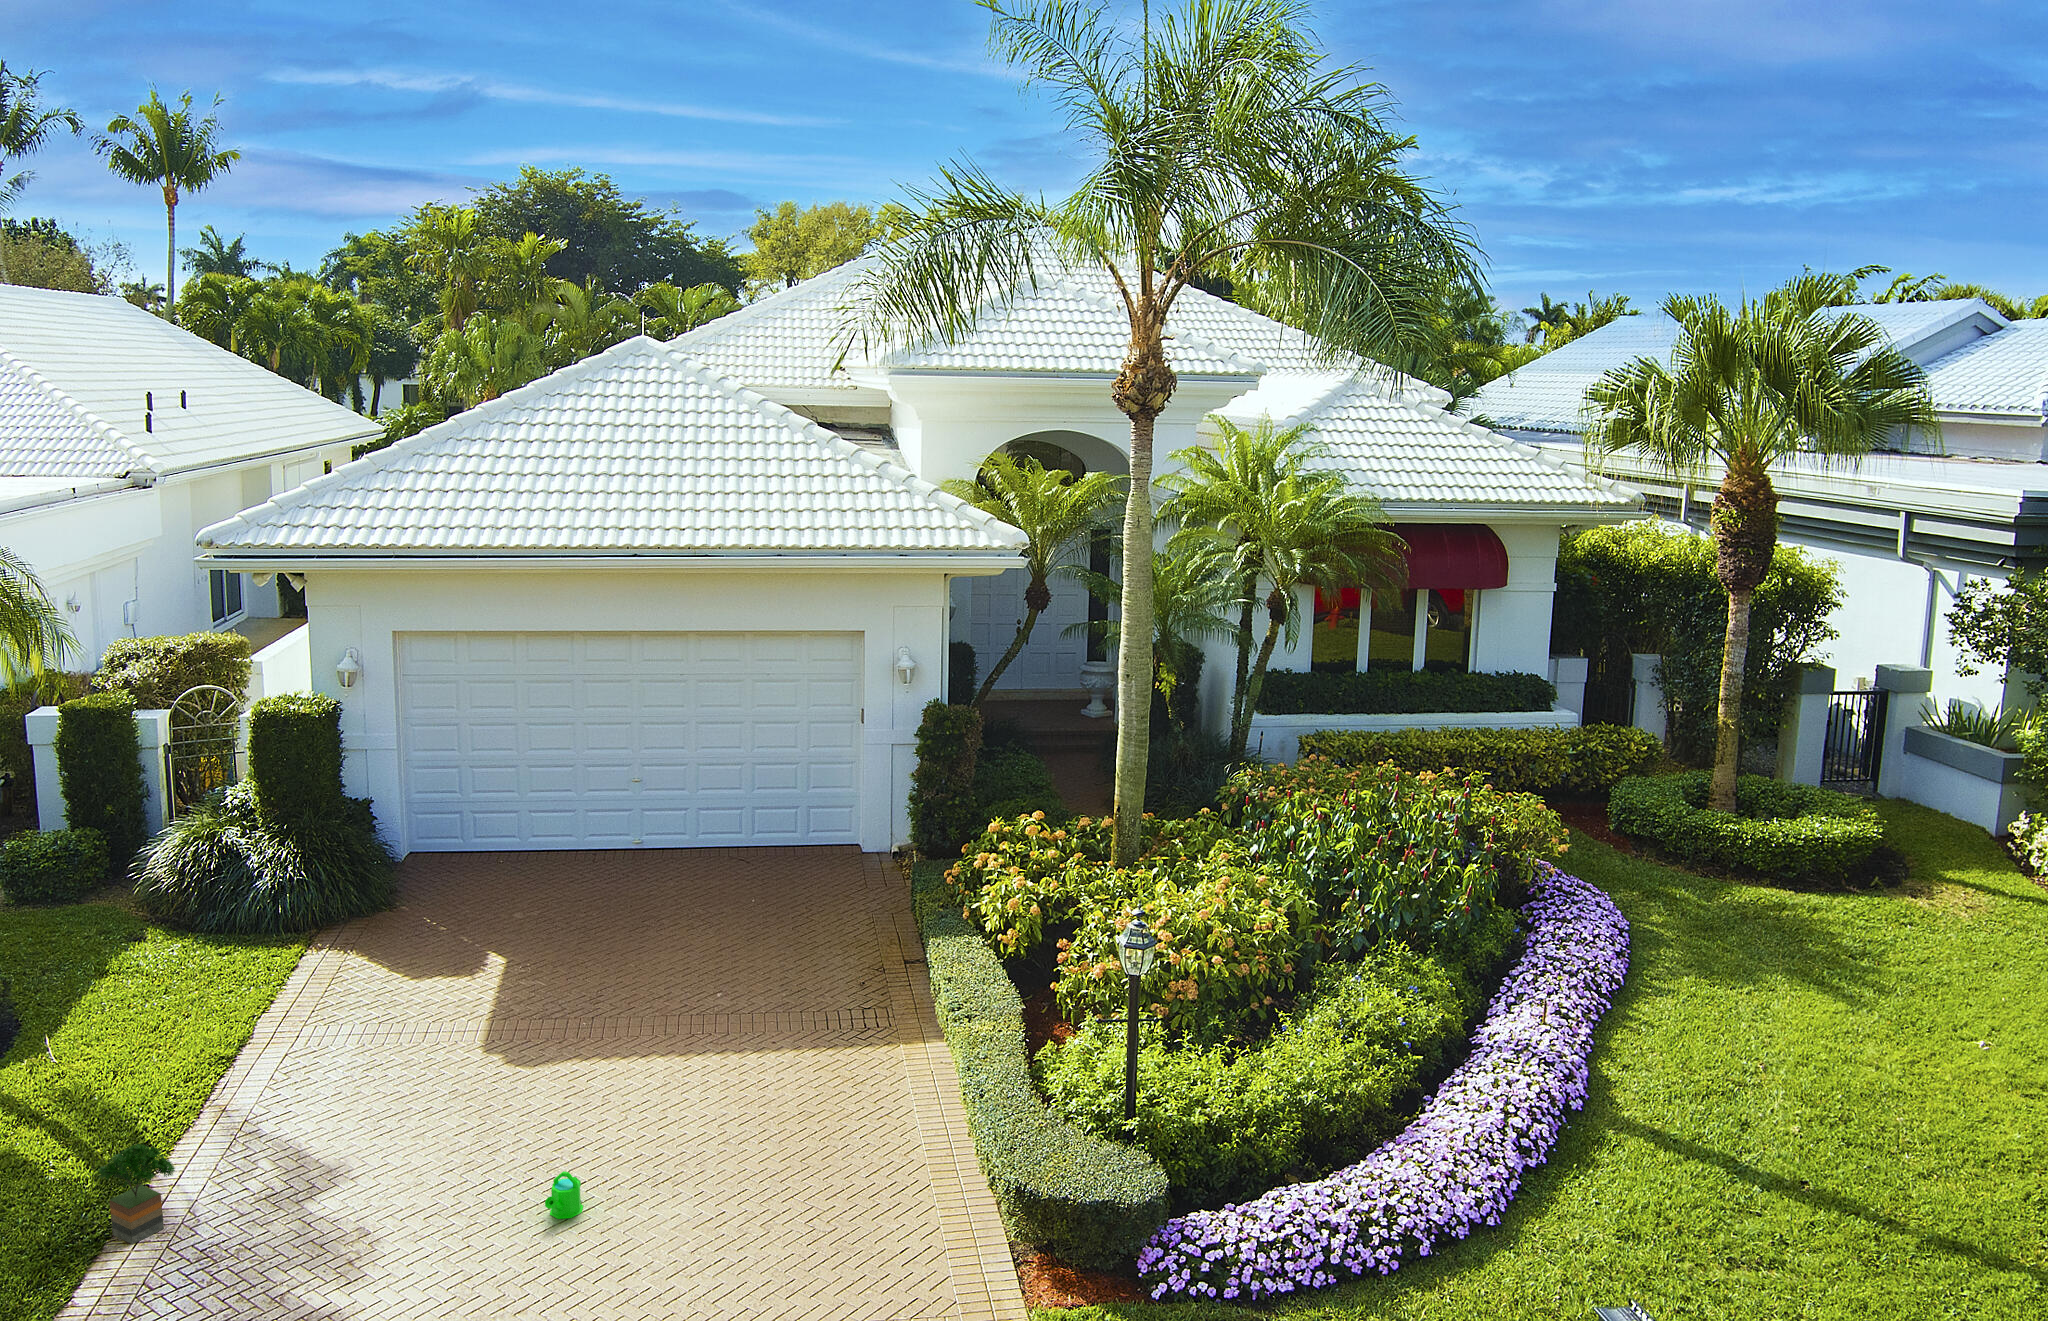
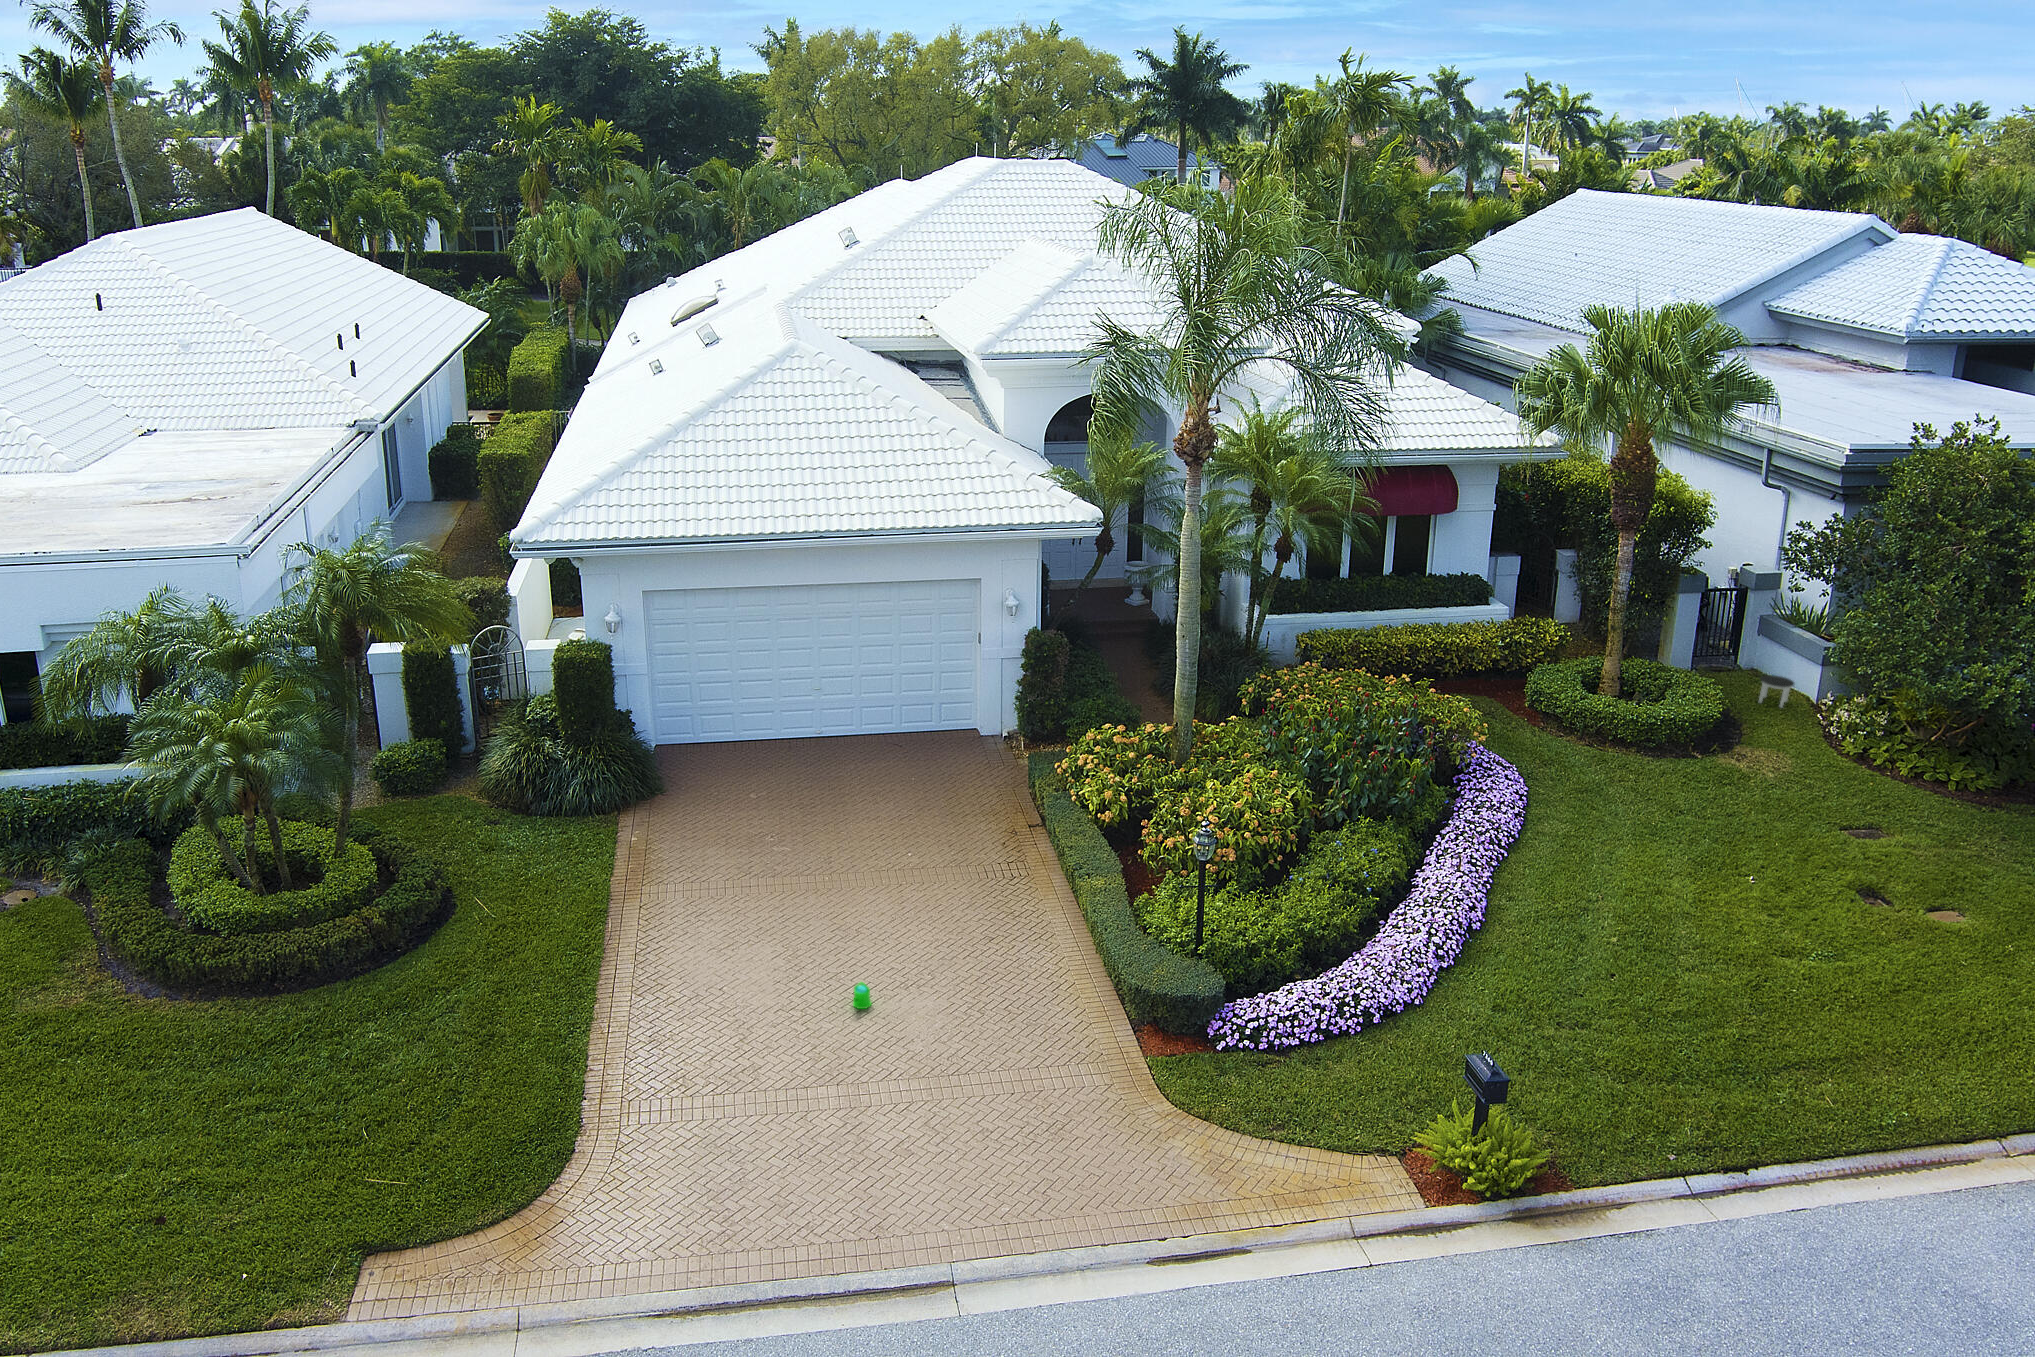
round table: none [1926,796,1974,838] -> present [1758,675,1794,708]
potted tree: present [98,1144,175,1244] -> none [595,972,638,1029]

